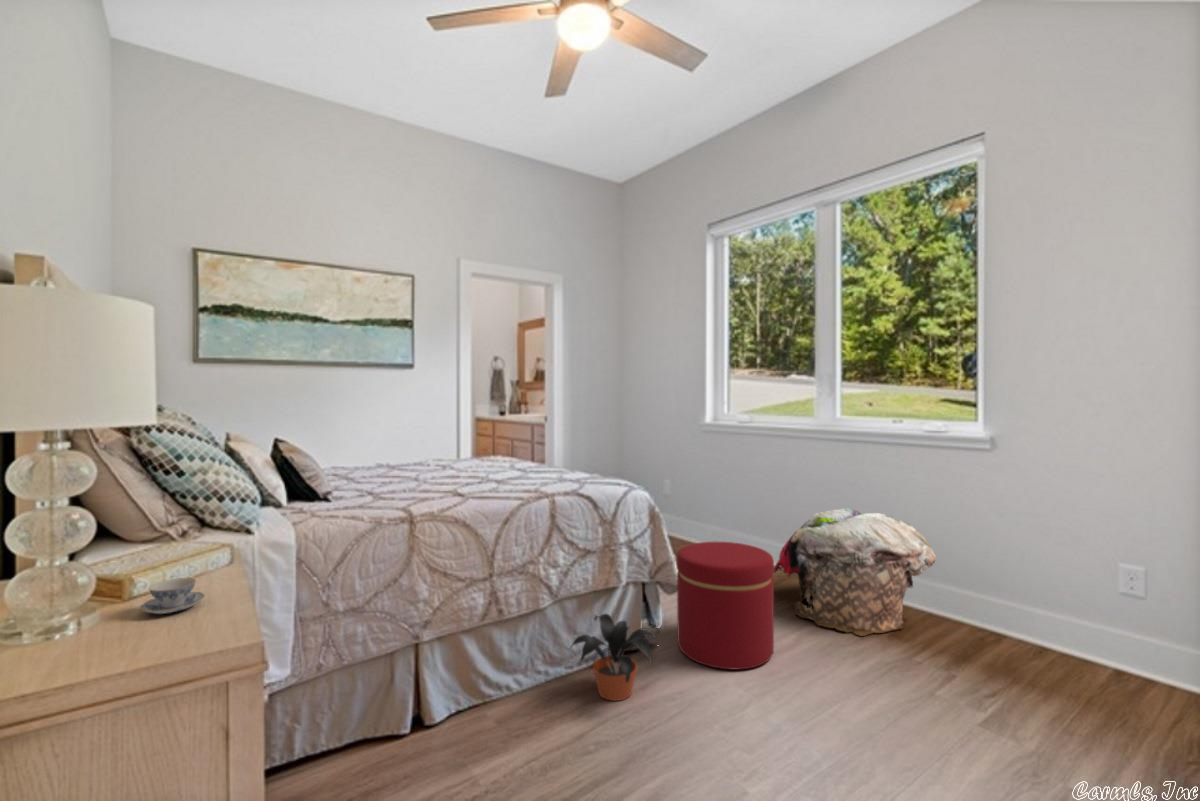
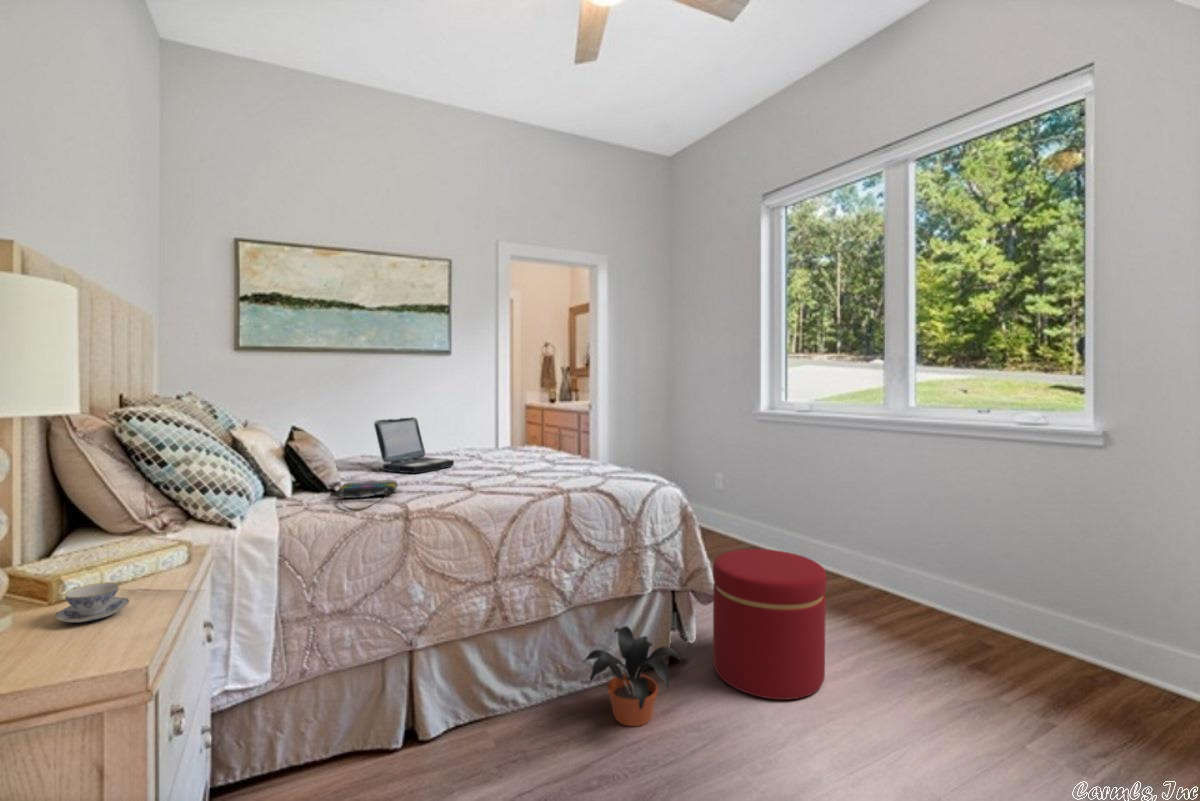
laptop: none [350,430,430,483] -> present [371,417,454,473]
tote bag: none [330,488,394,516] -> present [330,480,398,511]
laundry basket: present [774,508,936,636] -> none [833,515,1036,669]

